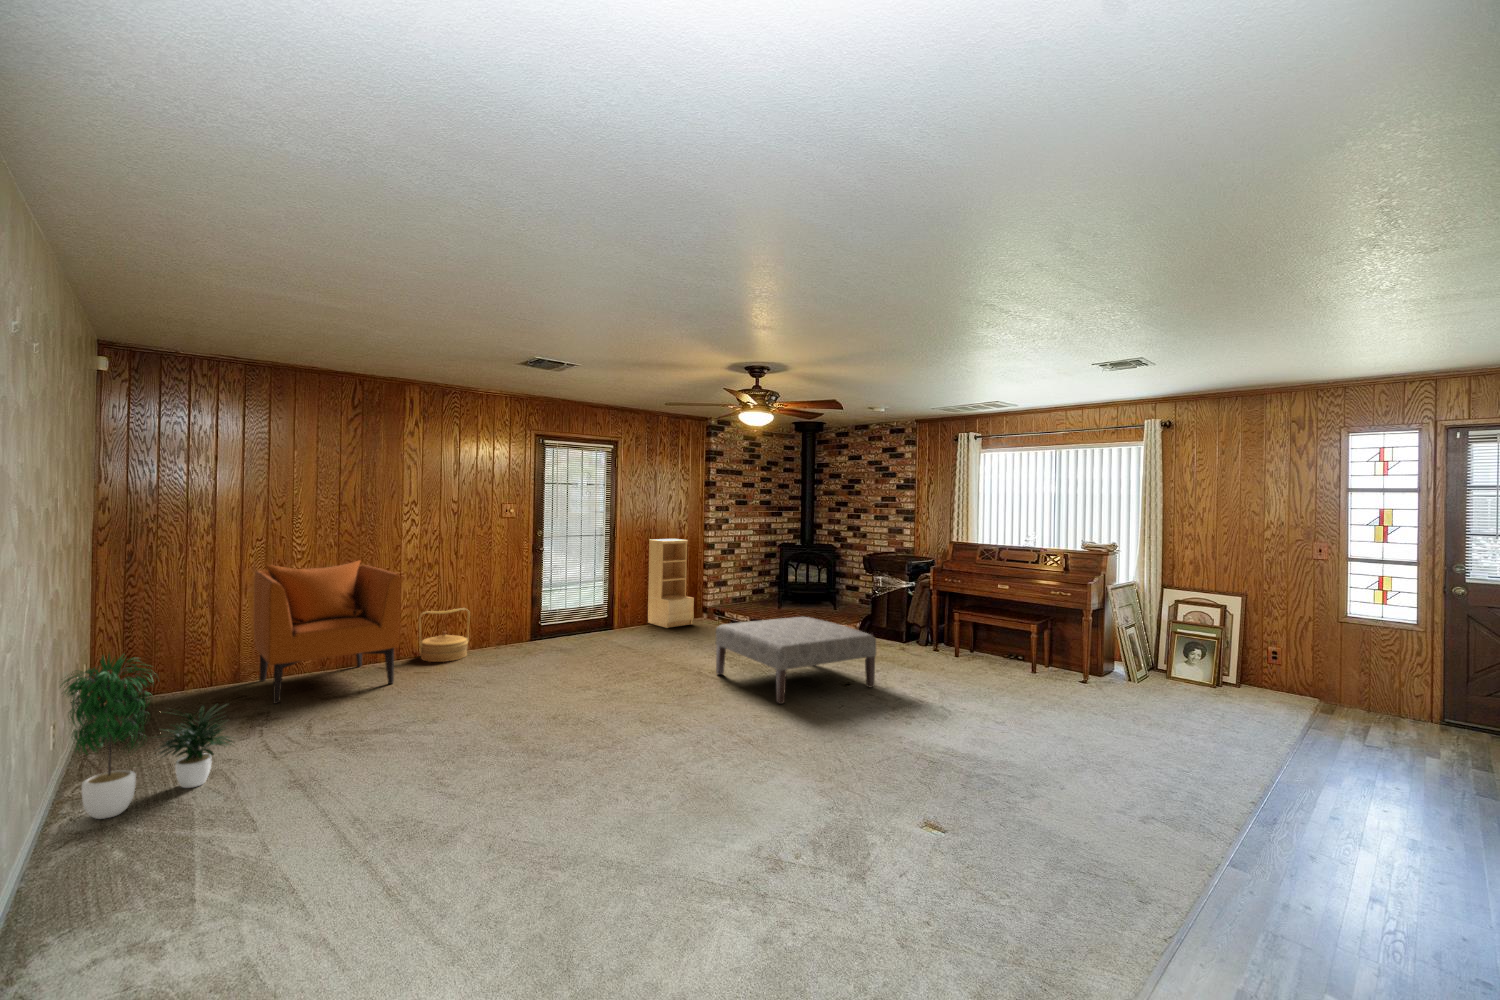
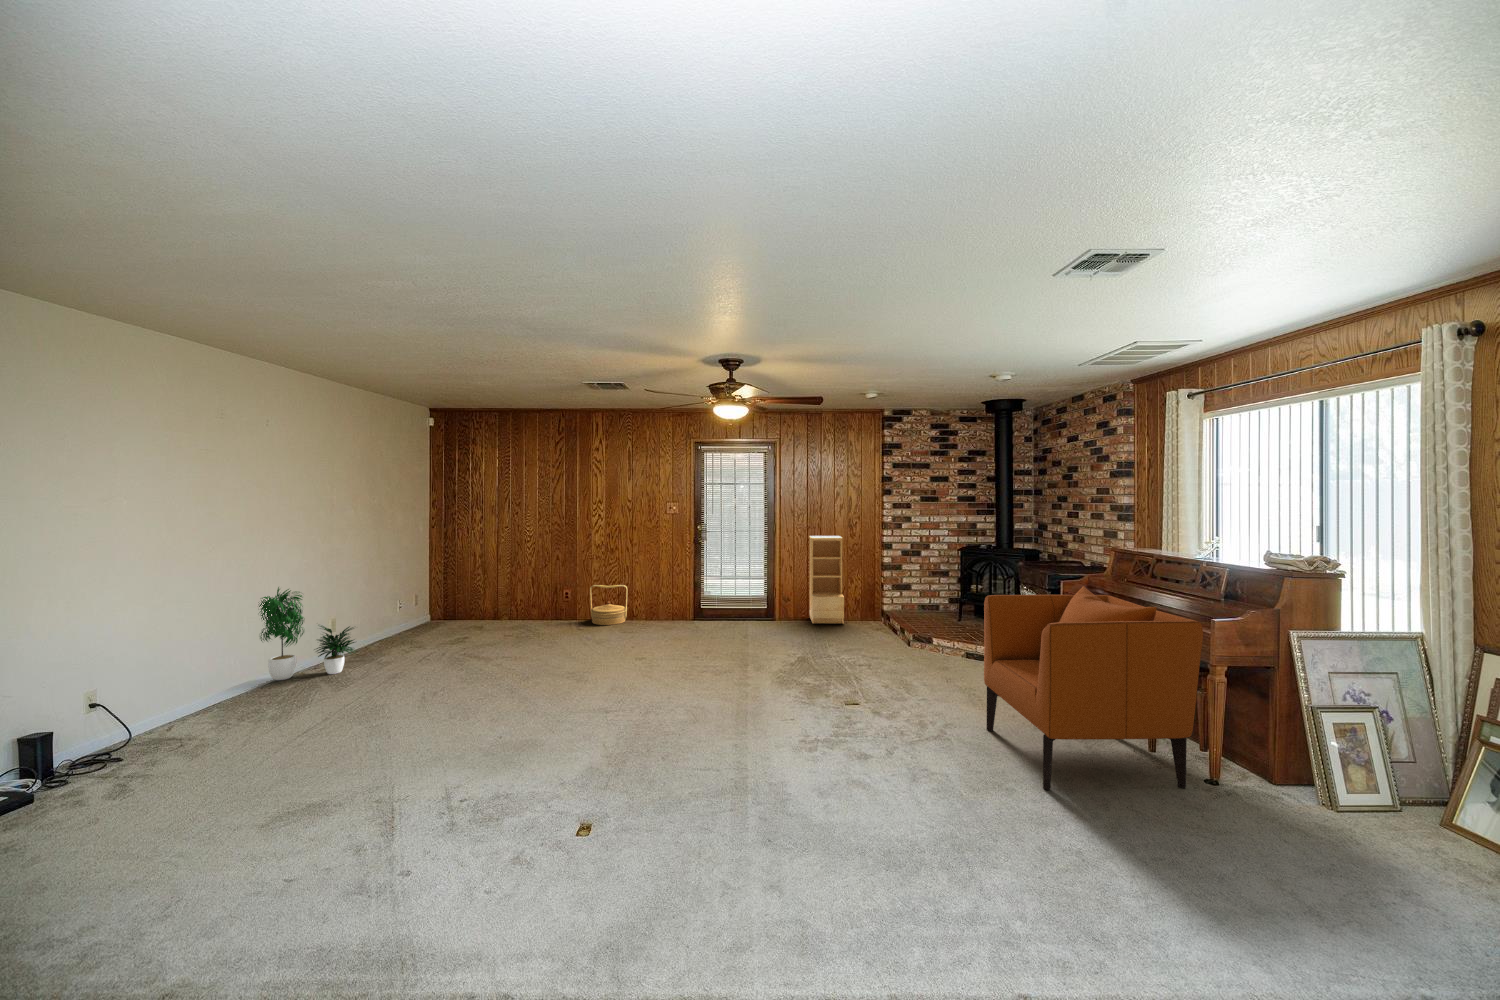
armchair: present [254,560,401,704] -> present [984,586,1203,790]
ottoman: present [716,617,876,704] -> none [716,623,860,724]

